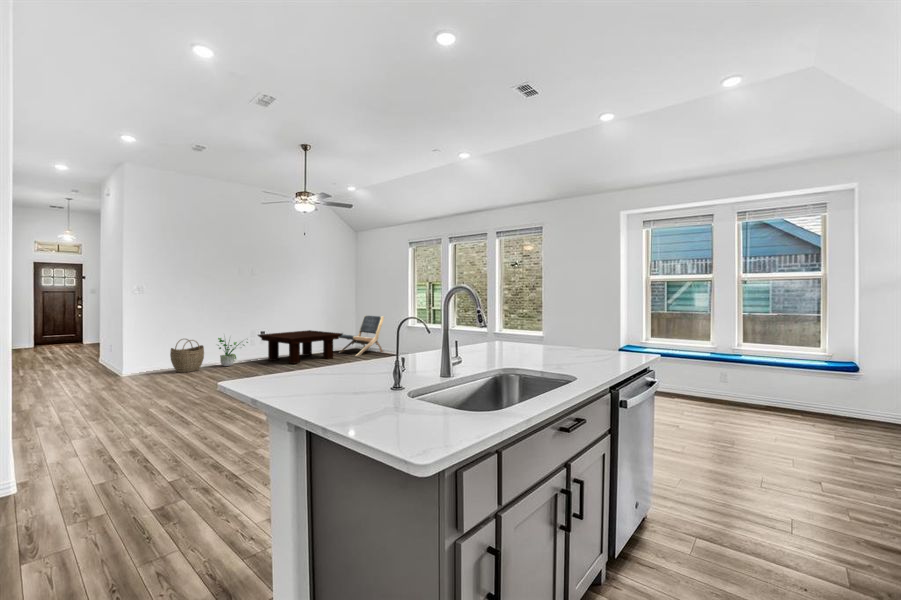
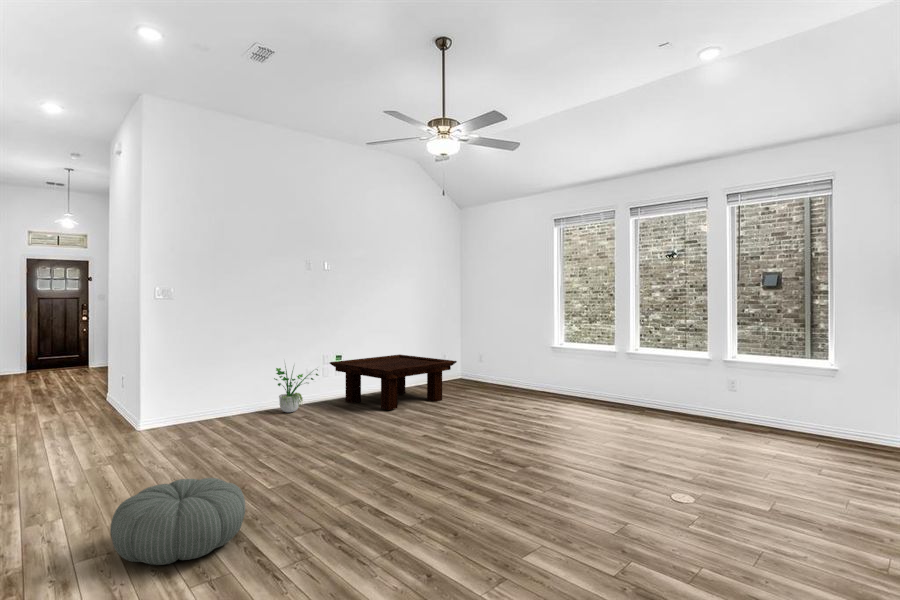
lounge chair: present [339,315,384,356] -> none [442,331,511,396]
woven basket: present [170,339,204,373] -> none [209,370,257,425]
pouf: none [104,388,180,425] -> present [110,478,245,565]

